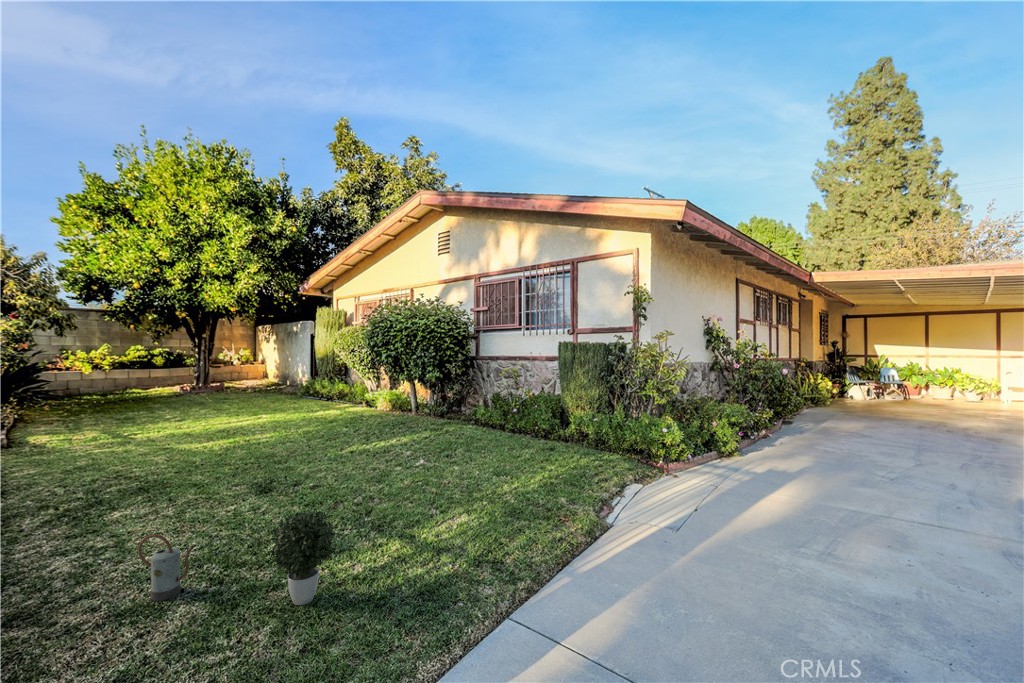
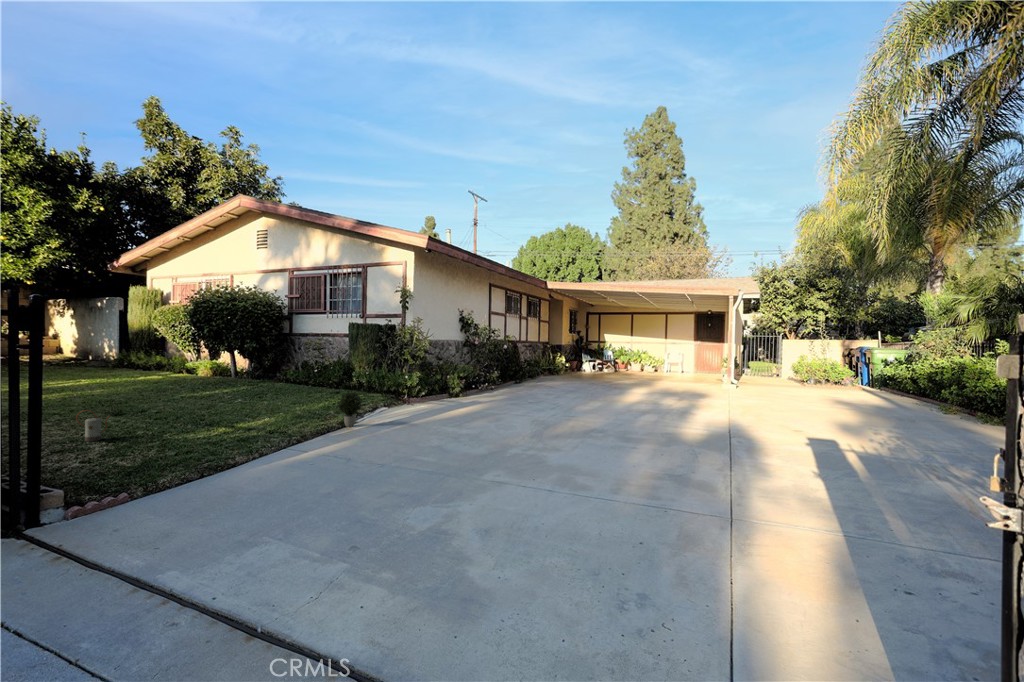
potted plant: present [271,510,336,605] -> present [338,393,362,427]

